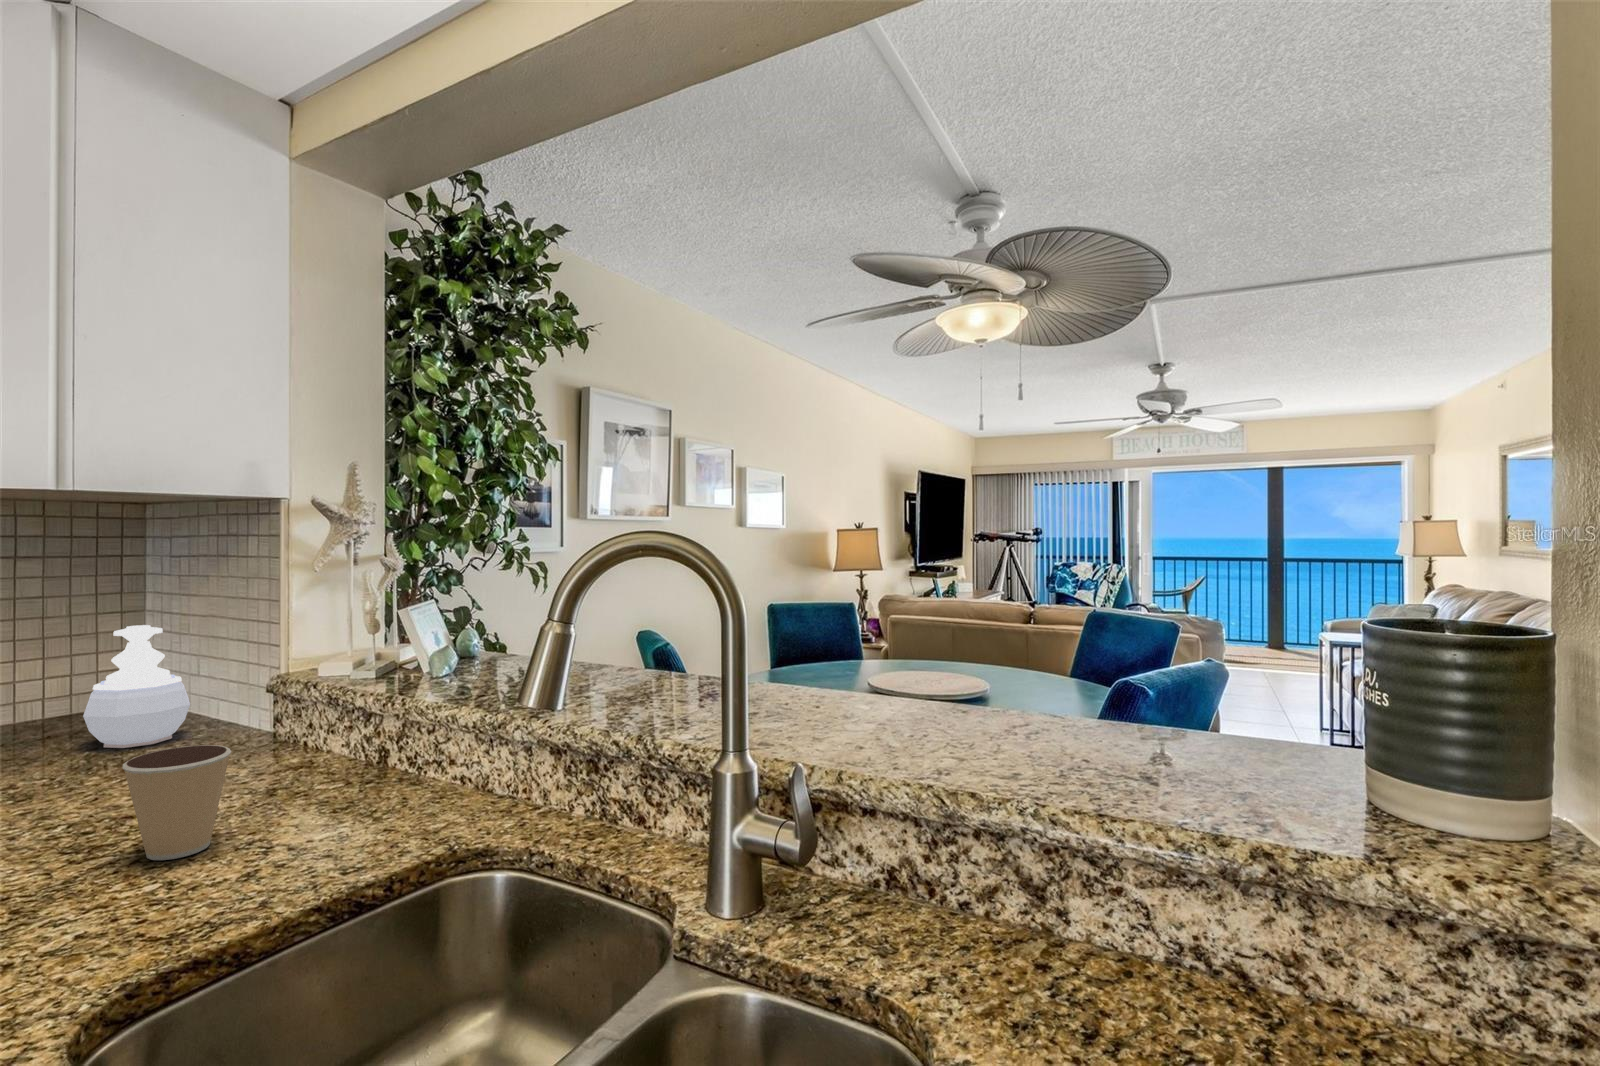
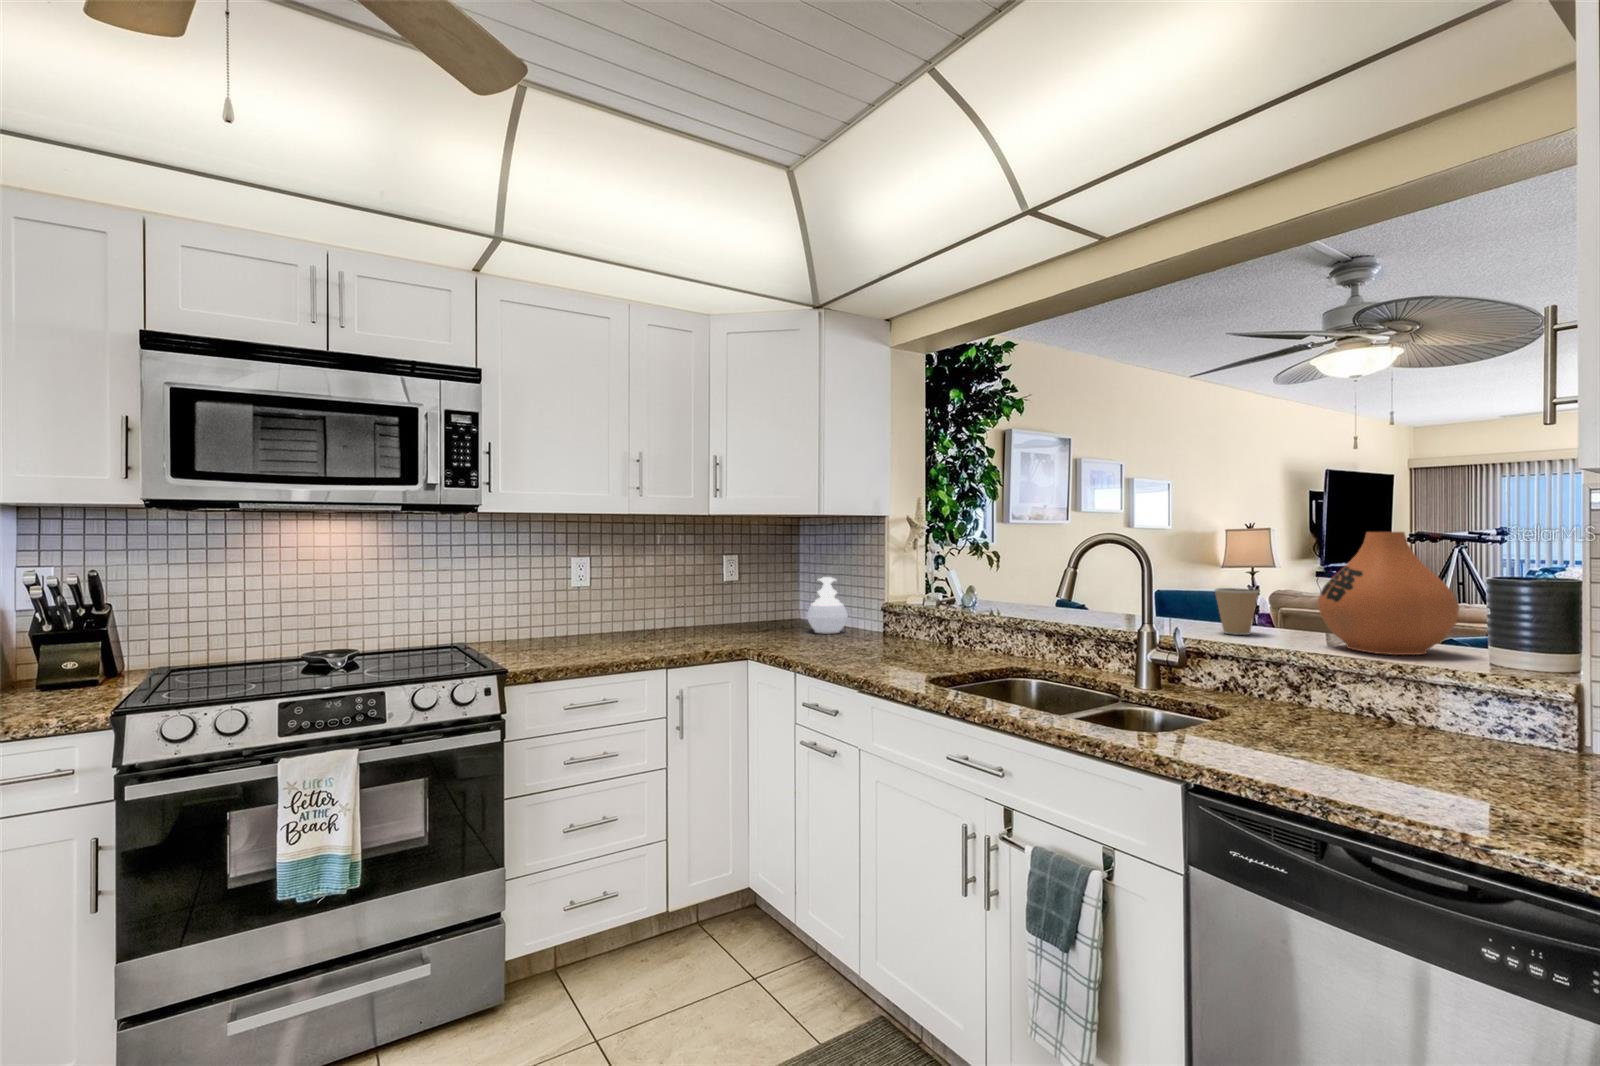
vase: none [1049,542,1293,795] -> present [1318,532,1459,655]
coffee cup: present [123,745,231,860] -> present [1215,588,1259,635]

